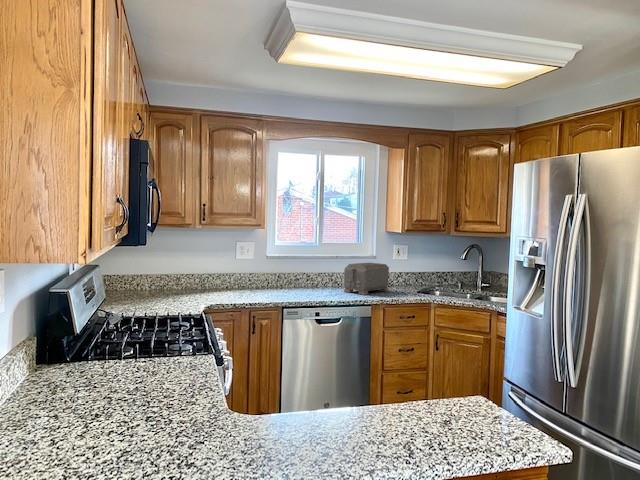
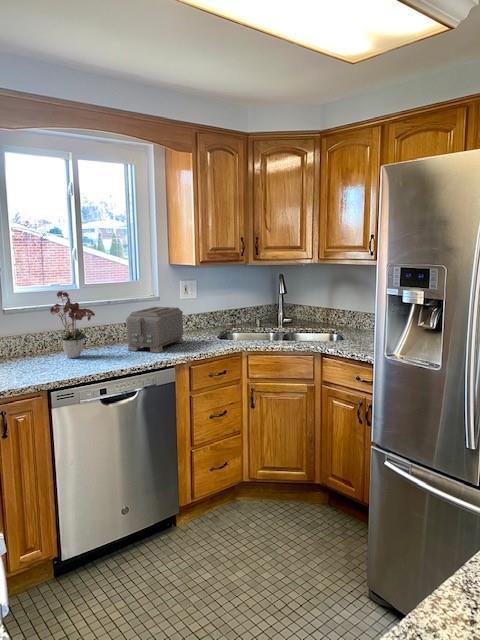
flower arrangement: none [292,243,324,292] -> present [50,291,95,358]

